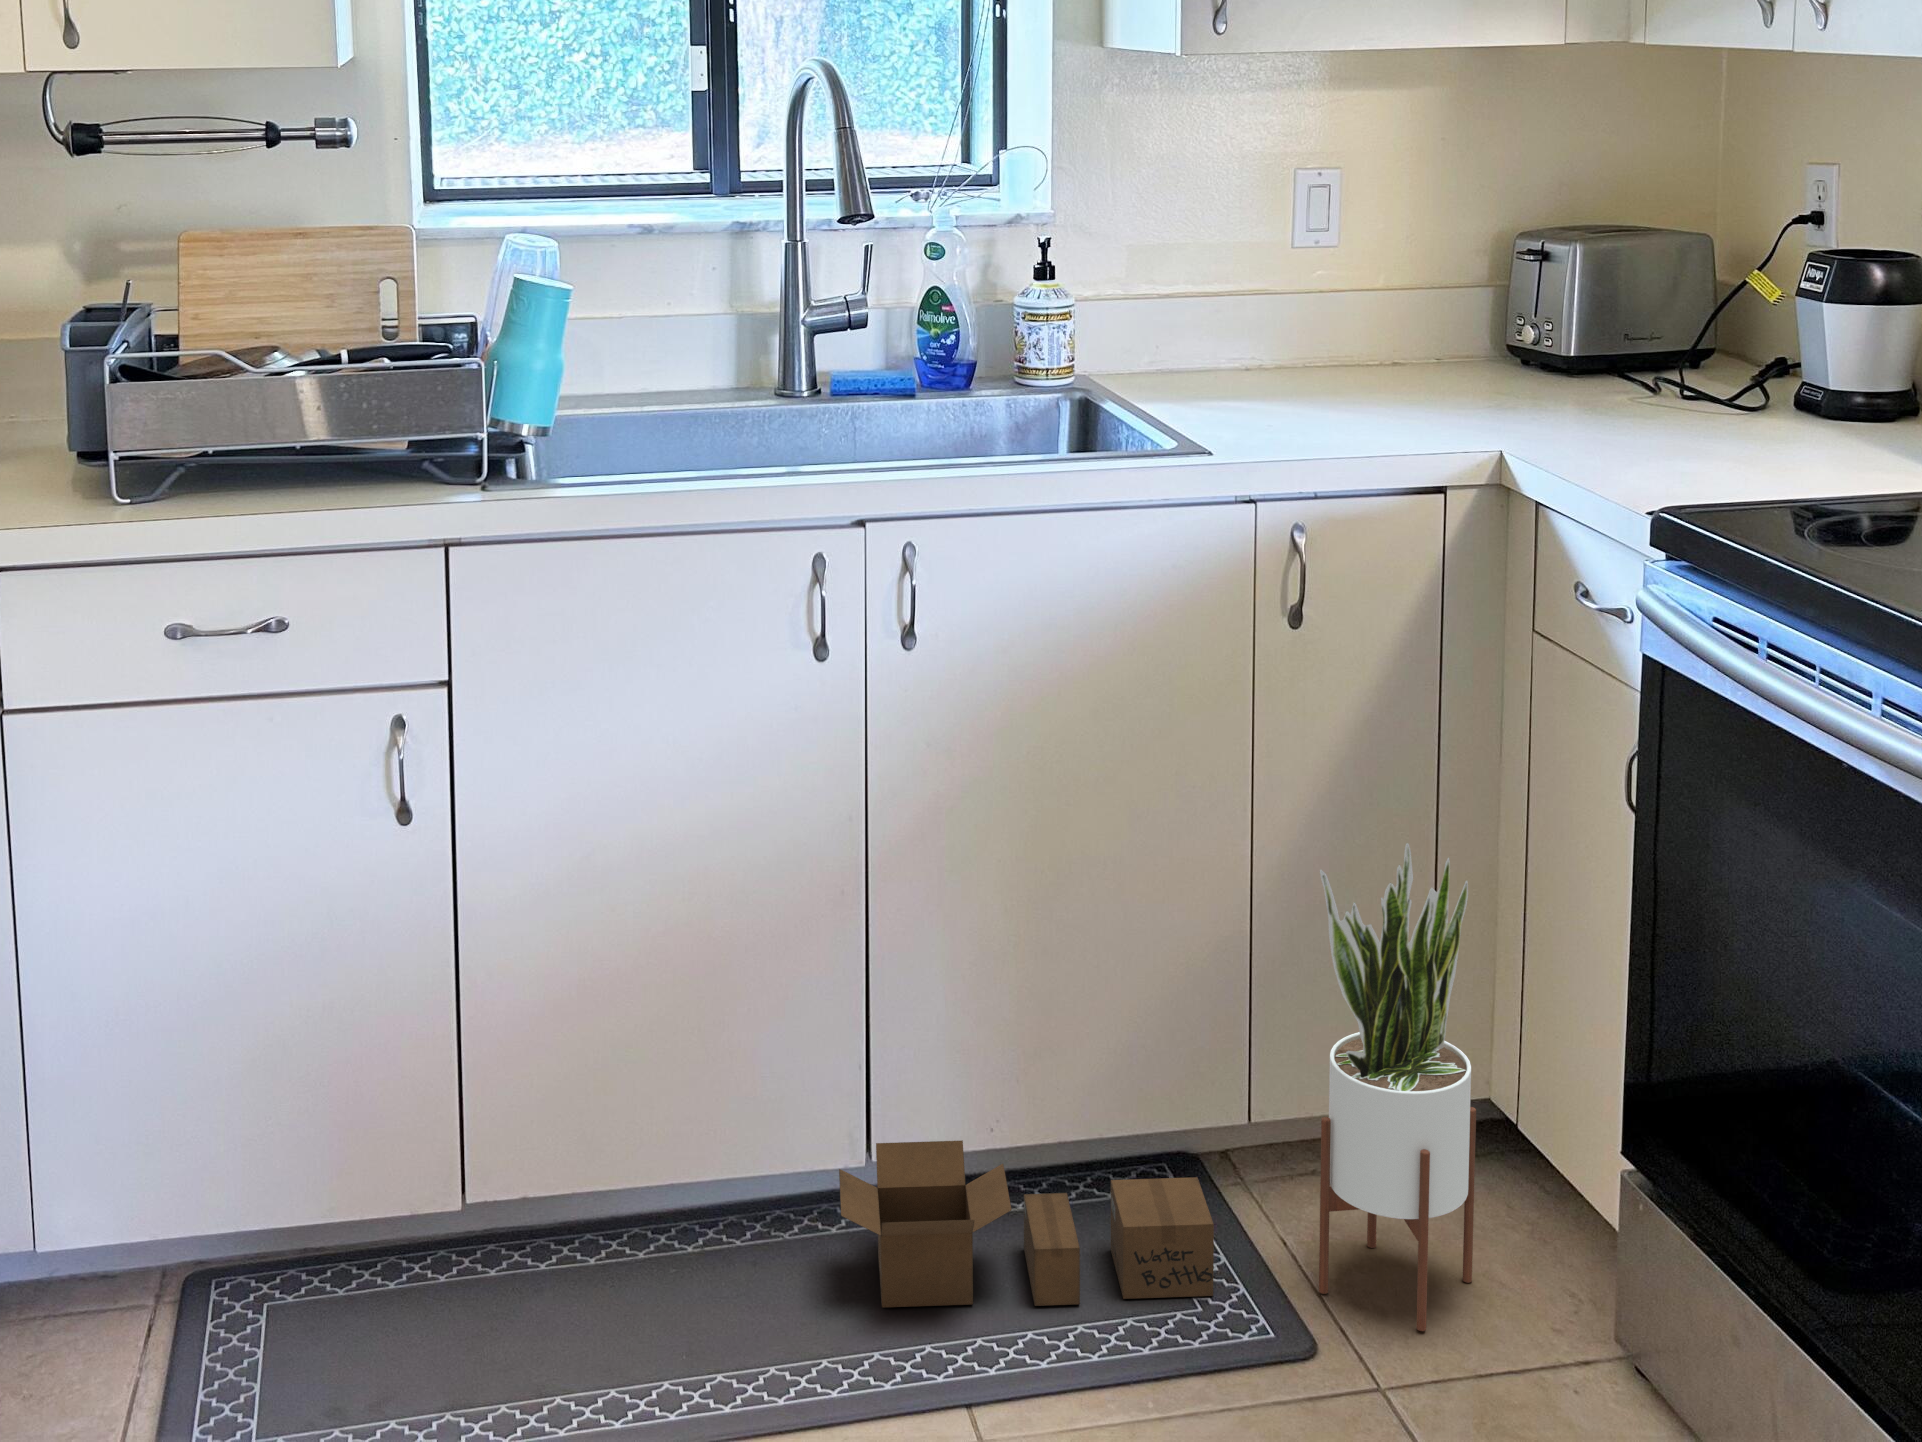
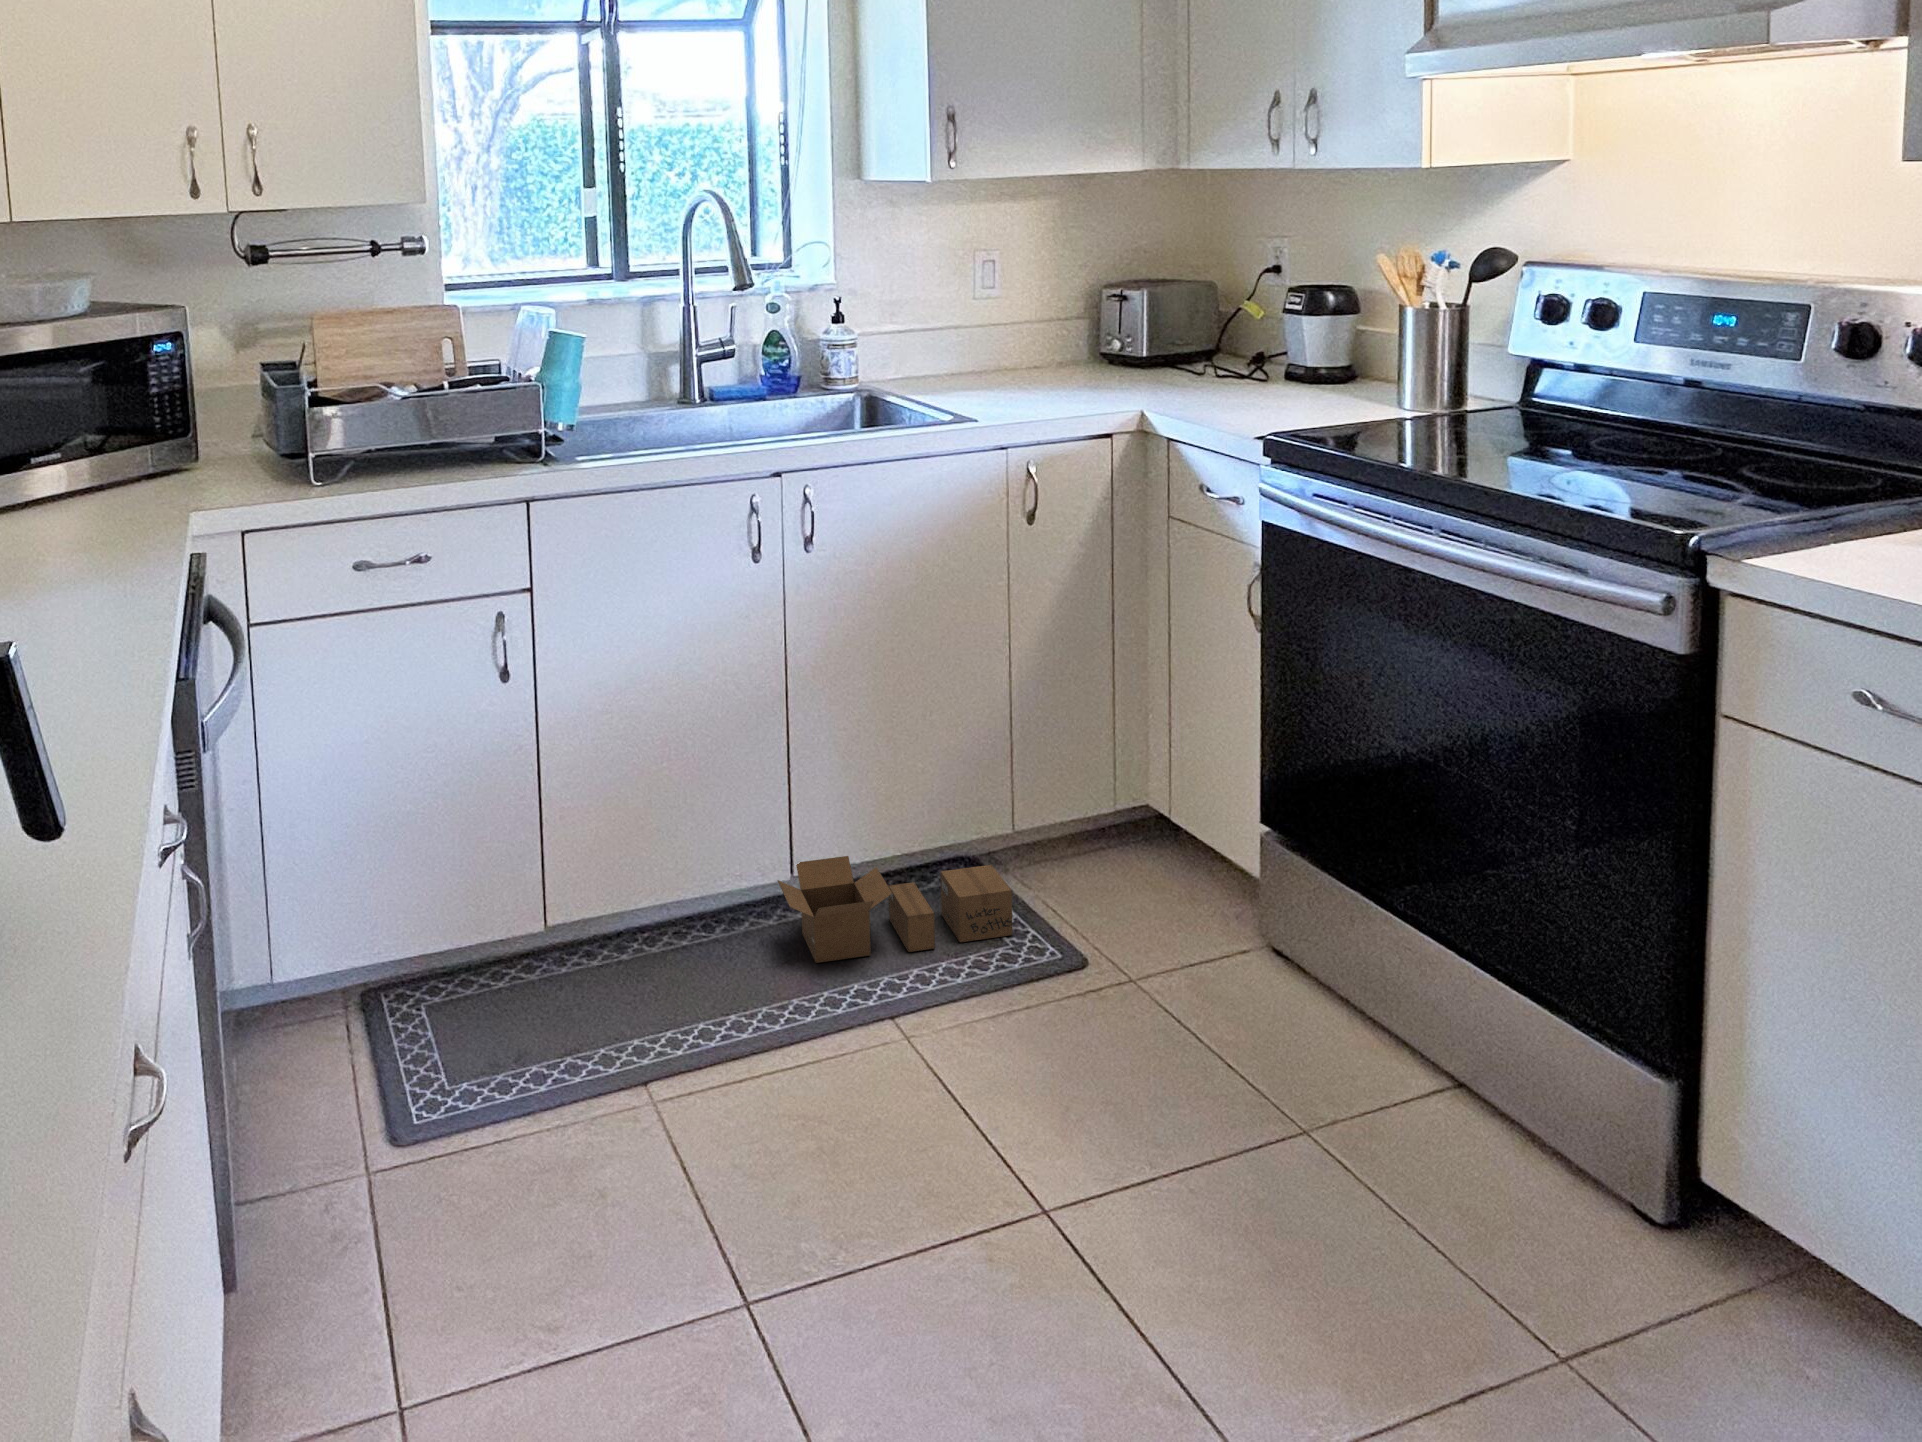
potted plant: present [1319,843,1476,1331] -> none [1073,647,1160,942]

